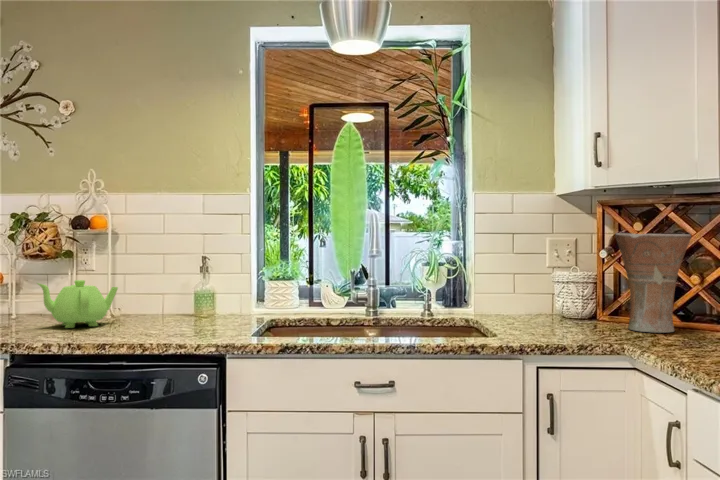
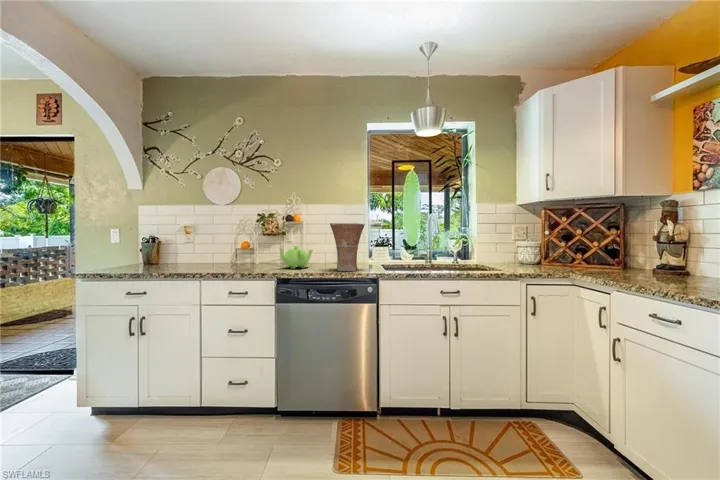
vase: present [615,233,691,333] -> present [330,223,365,271]

